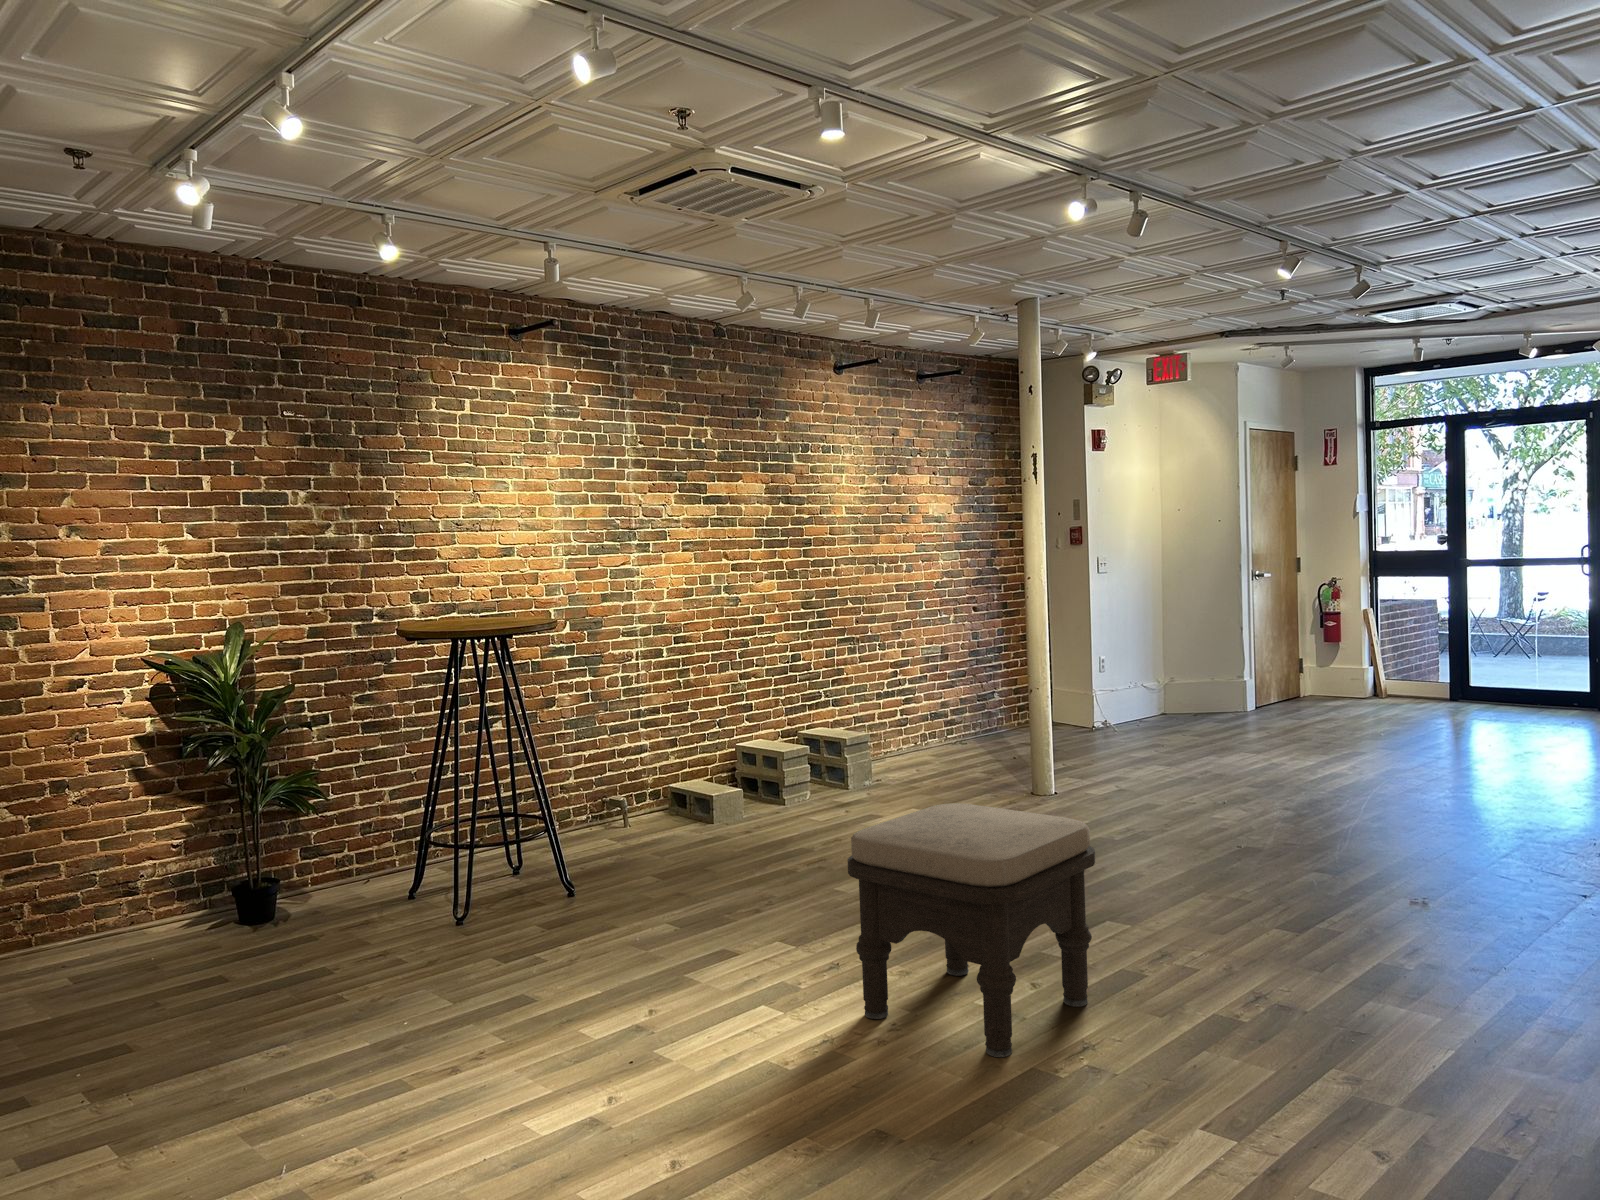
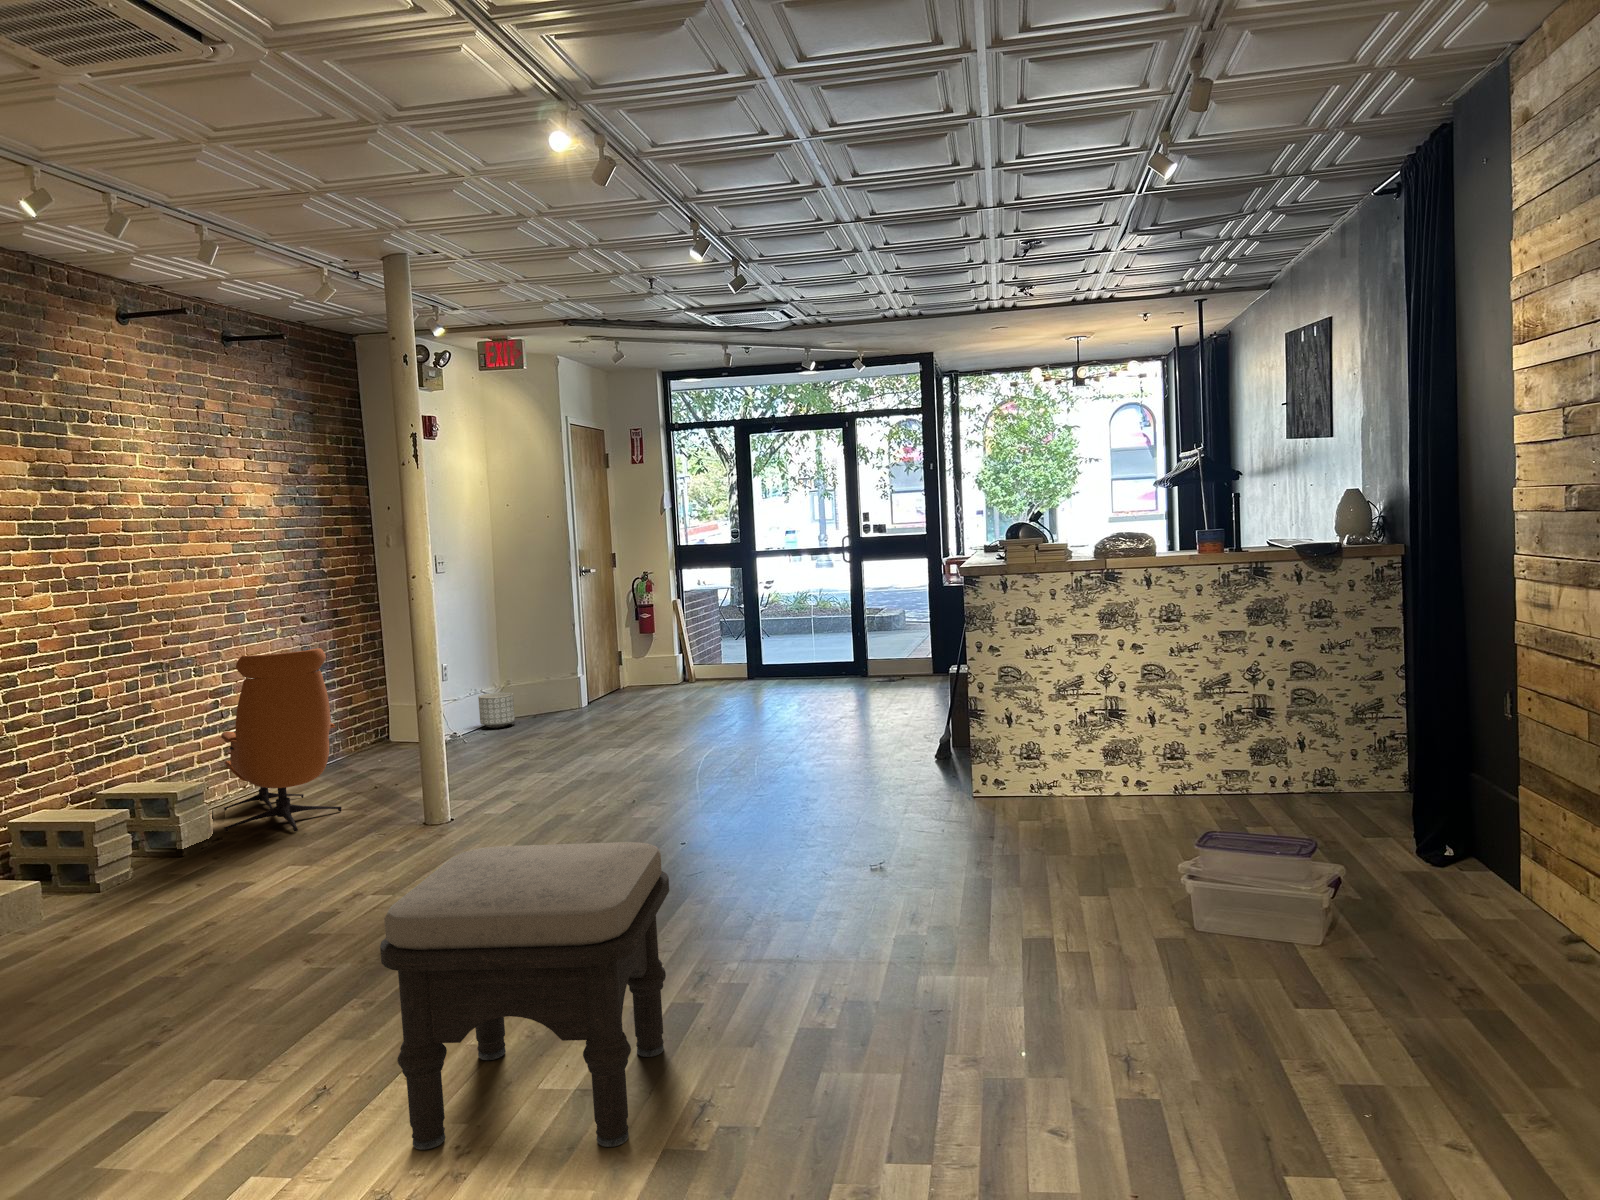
lounge chair: none [886,634,976,784] -> present [221,648,341,832]
planter: none [1135,688,1169,722] -> present [478,692,515,728]

